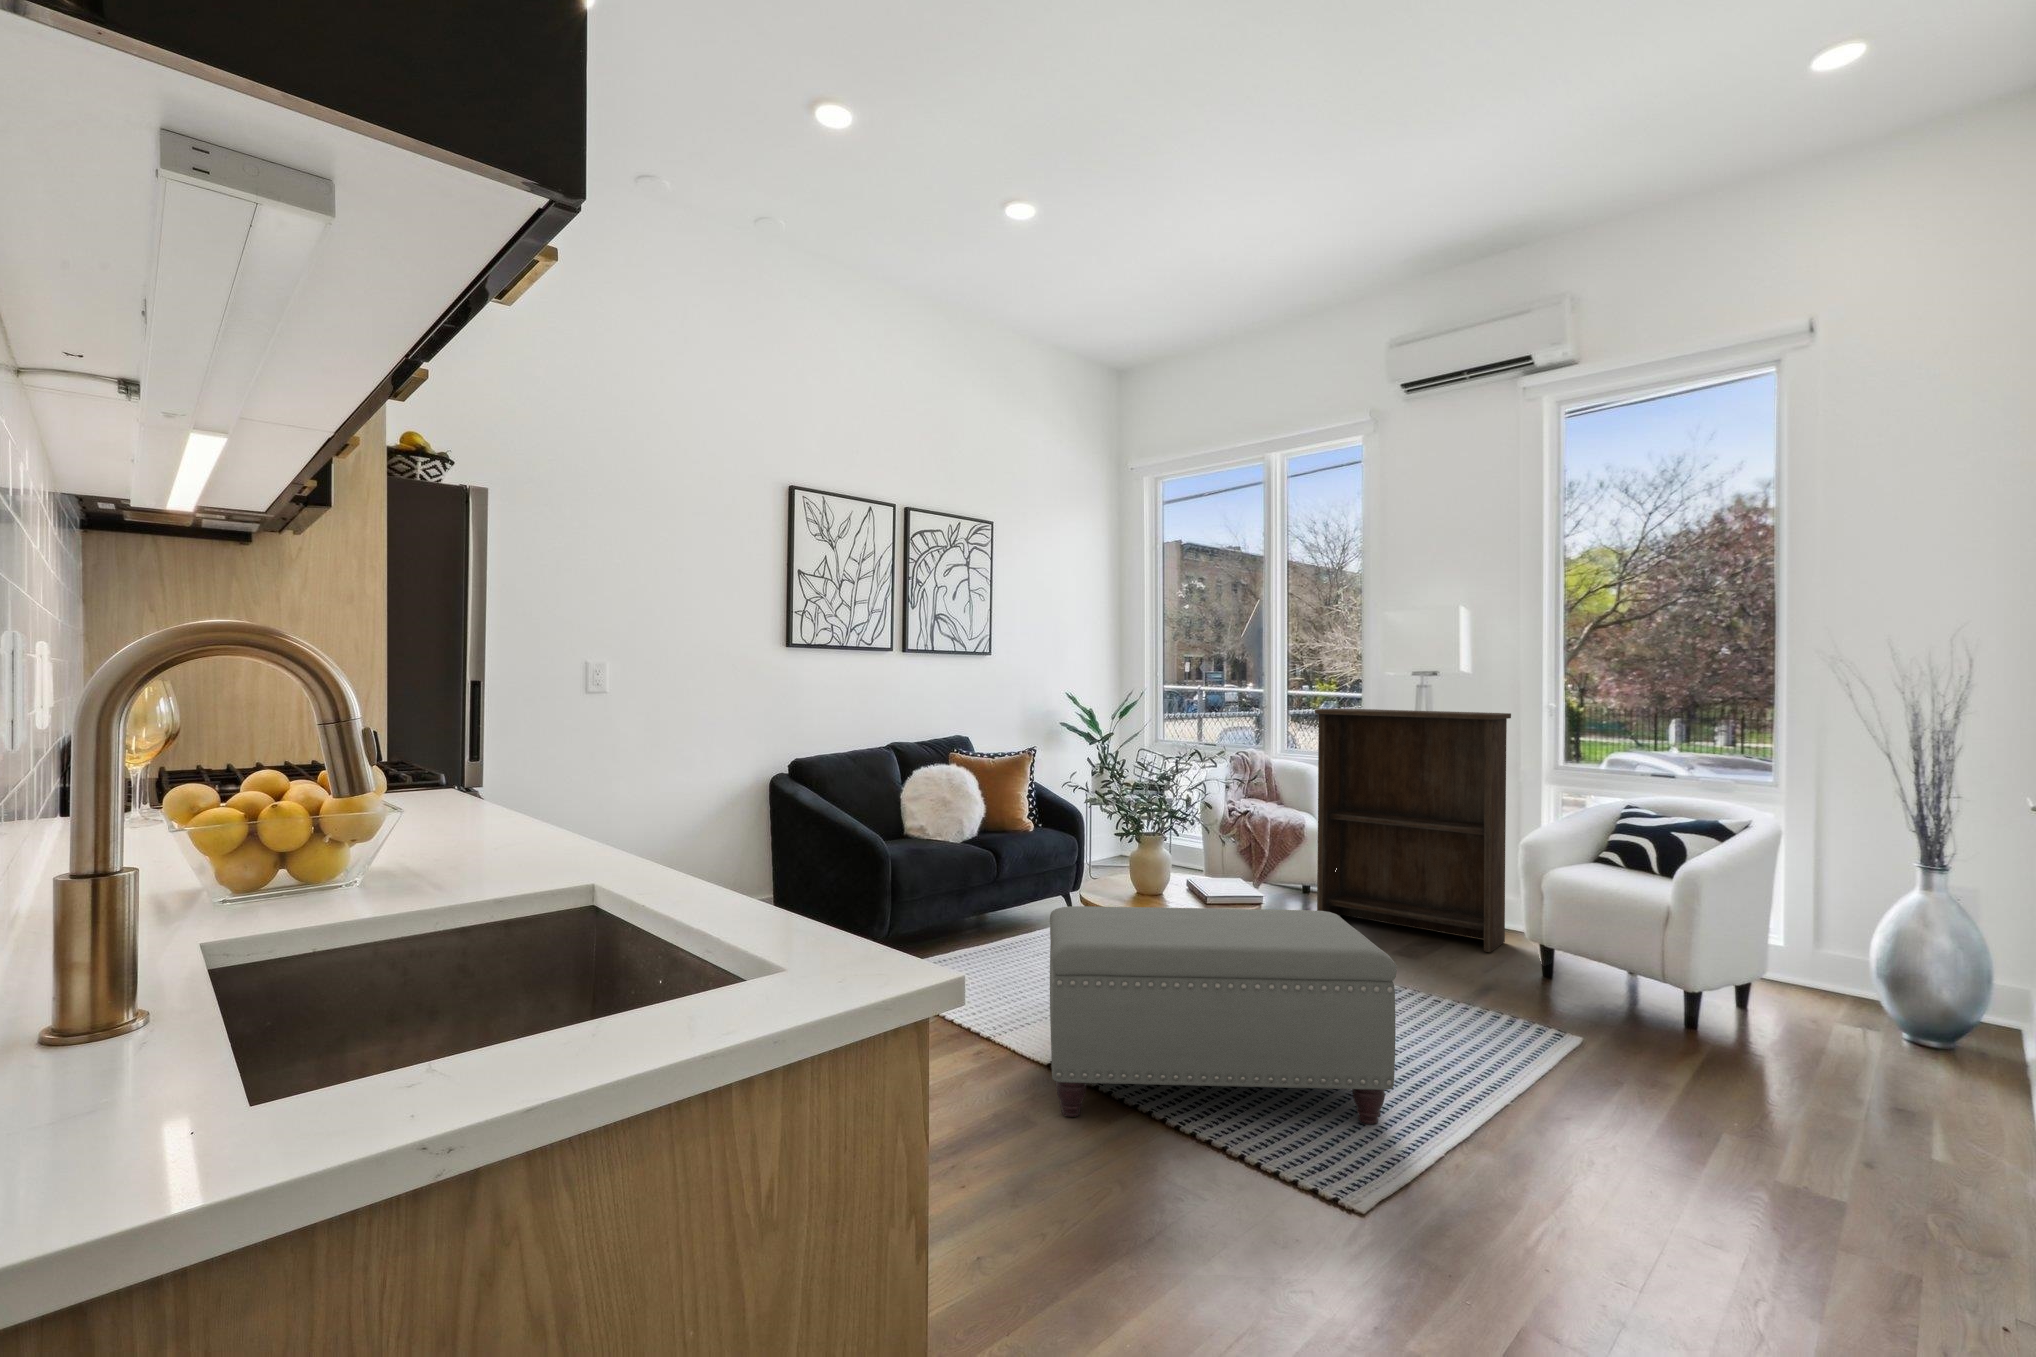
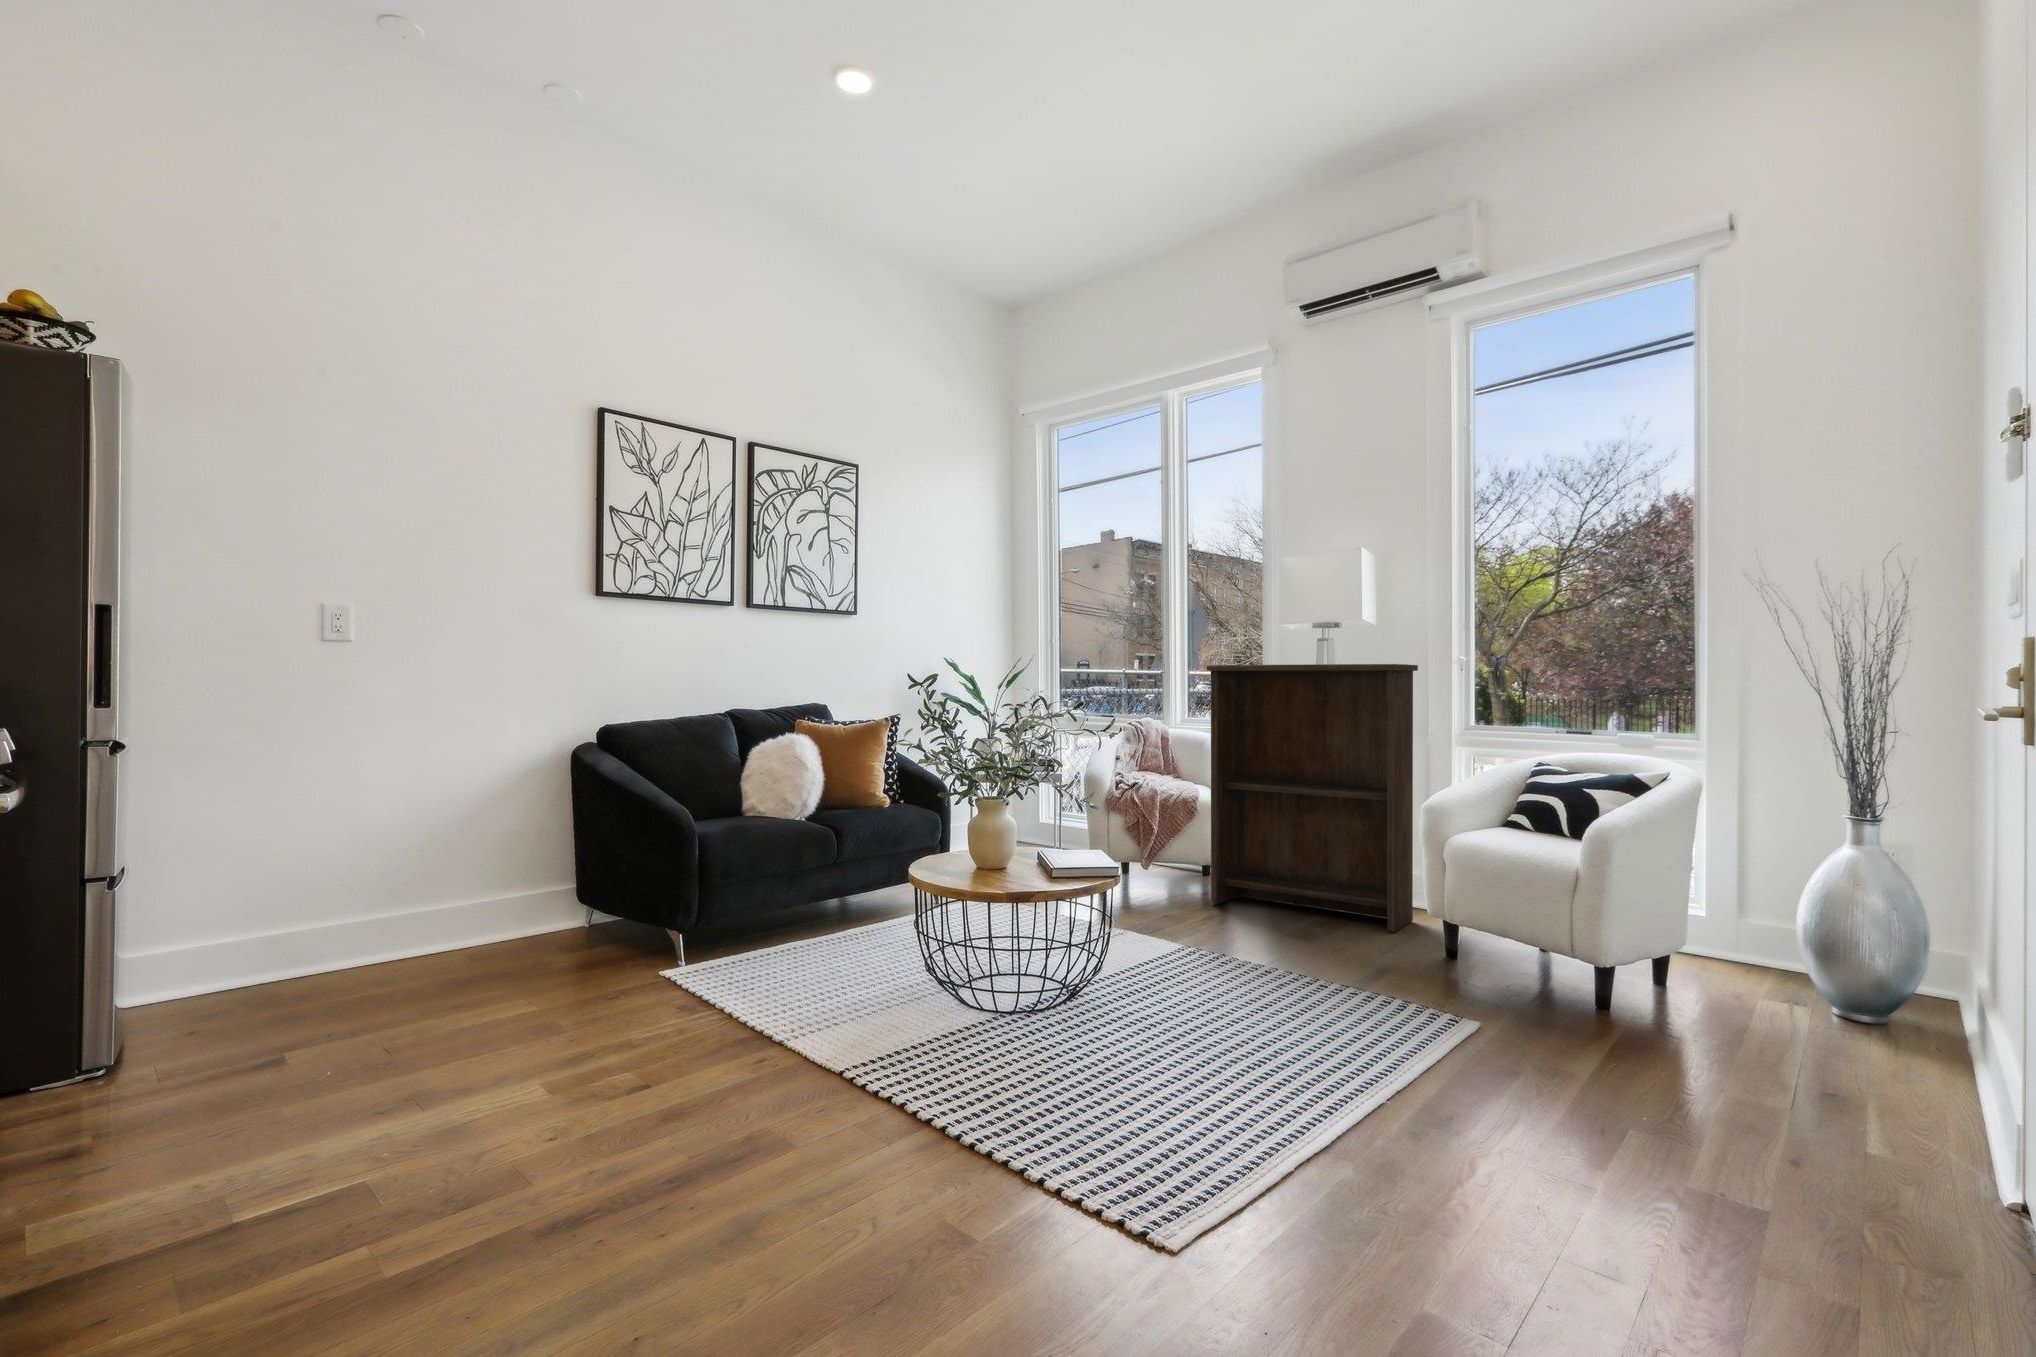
ottoman: present [1050,906,1397,1124] -> none [819,881,1241,1137]

